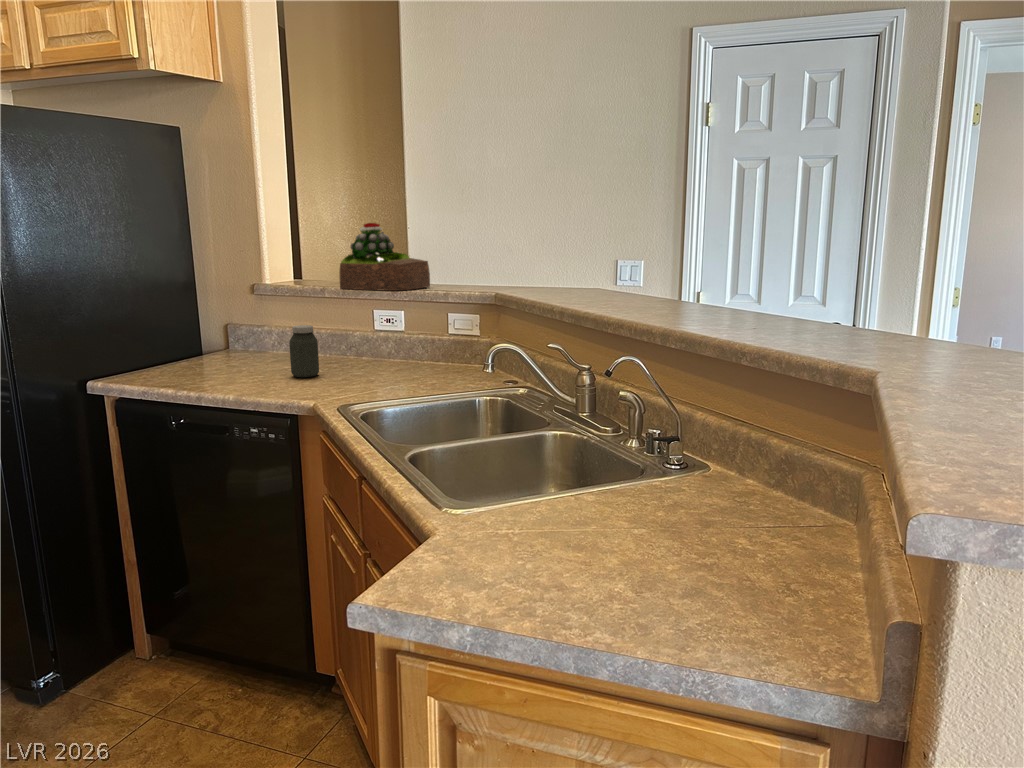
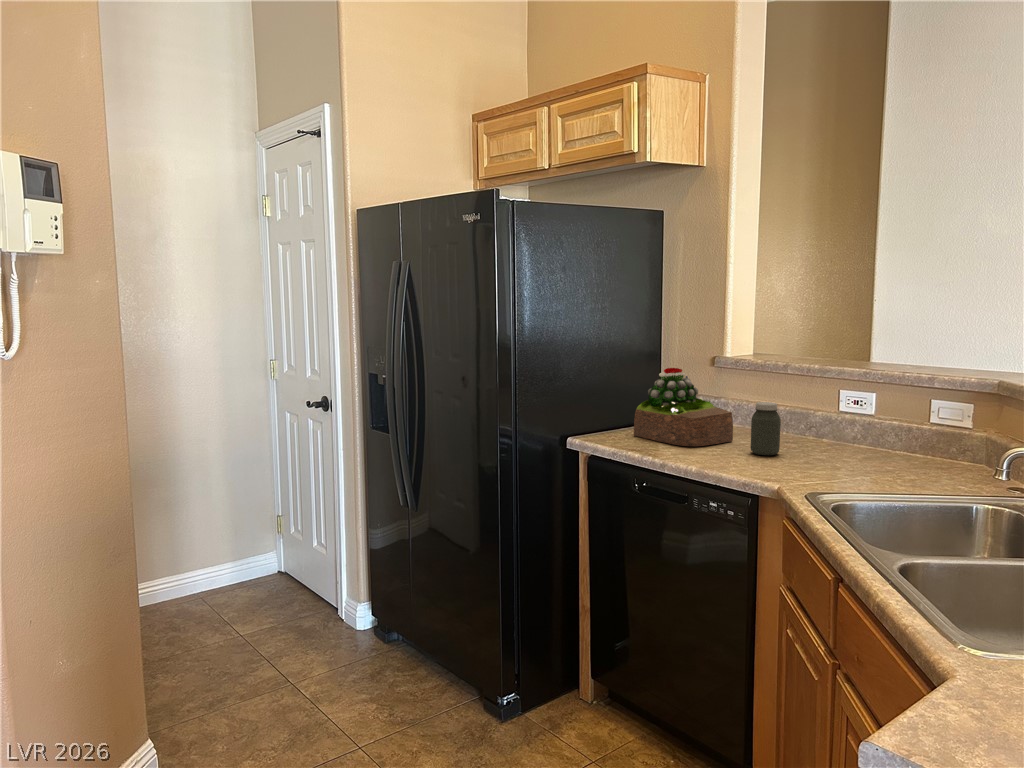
succulent plant: present [339,223,430,291] -> present [634,368,733,446]

